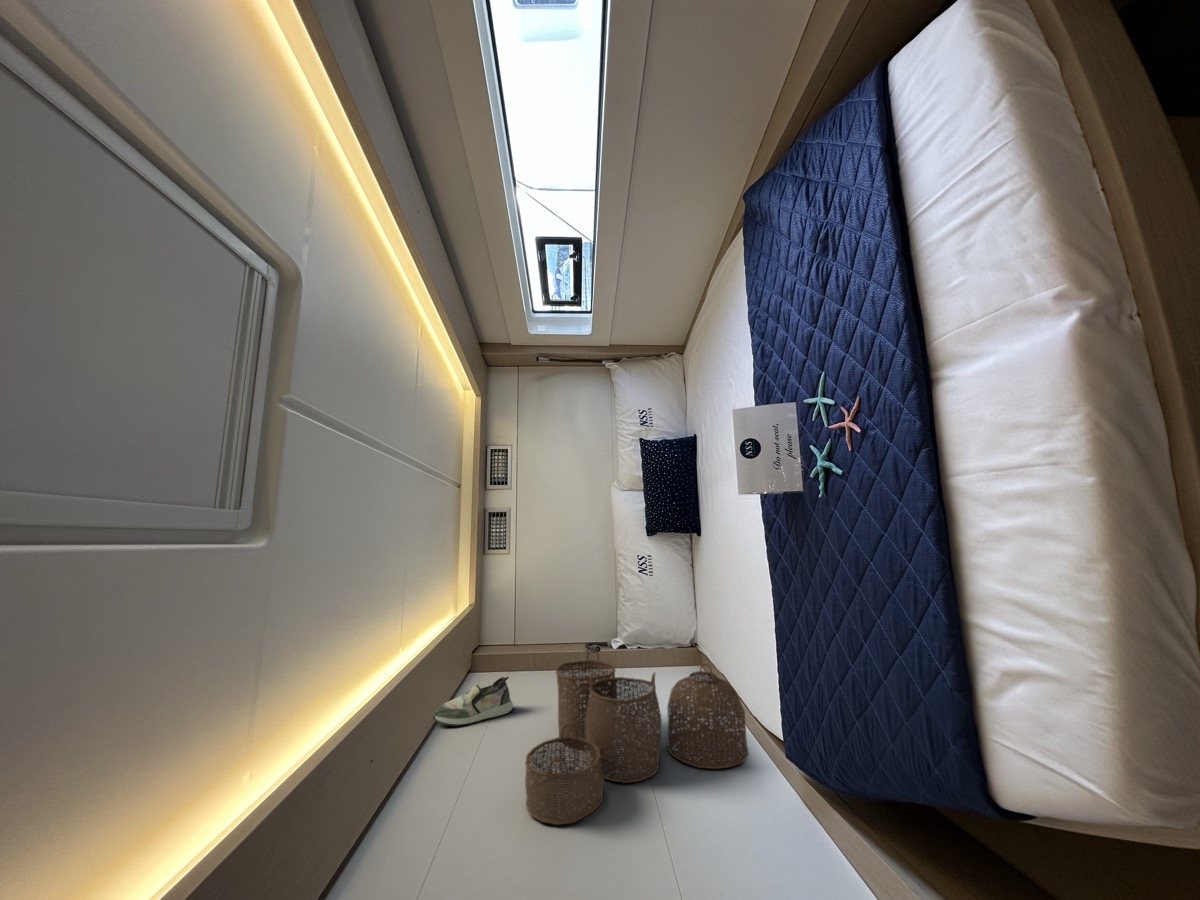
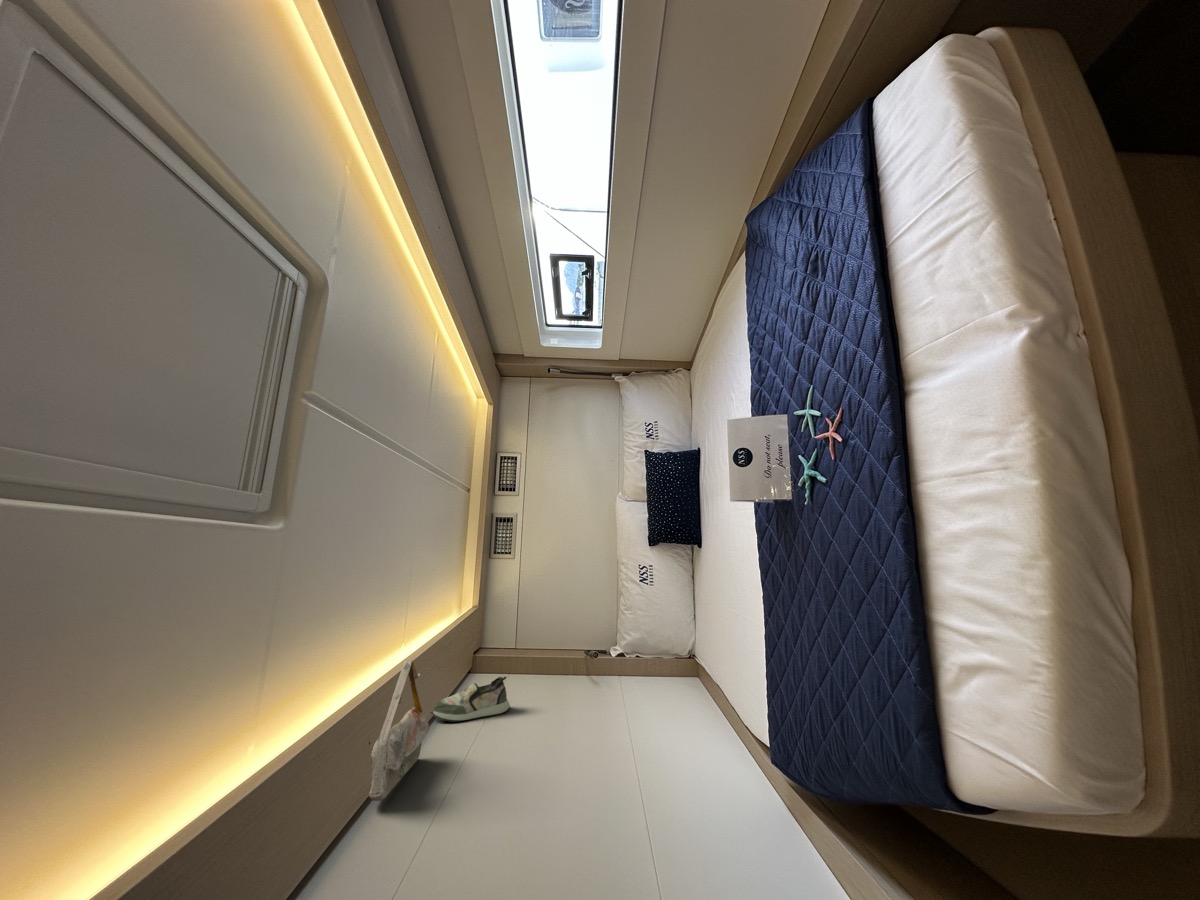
woven basket: present [525,650,749,825] -> none [514,654,738,816]
bag: none [374,671,434,819] -> present [369,661,430,801]

